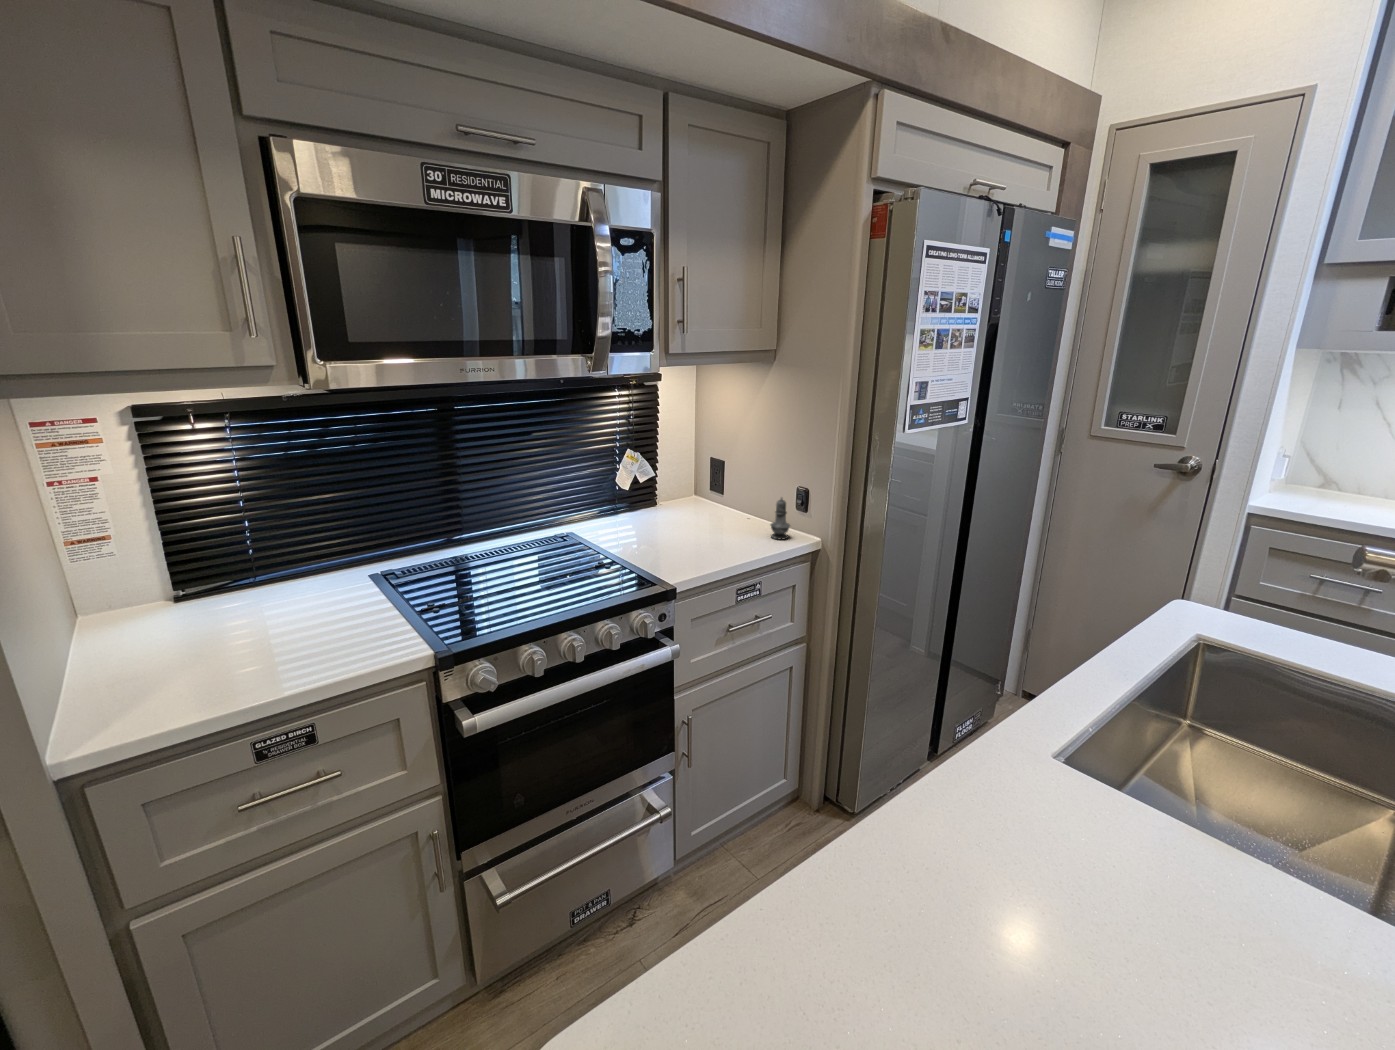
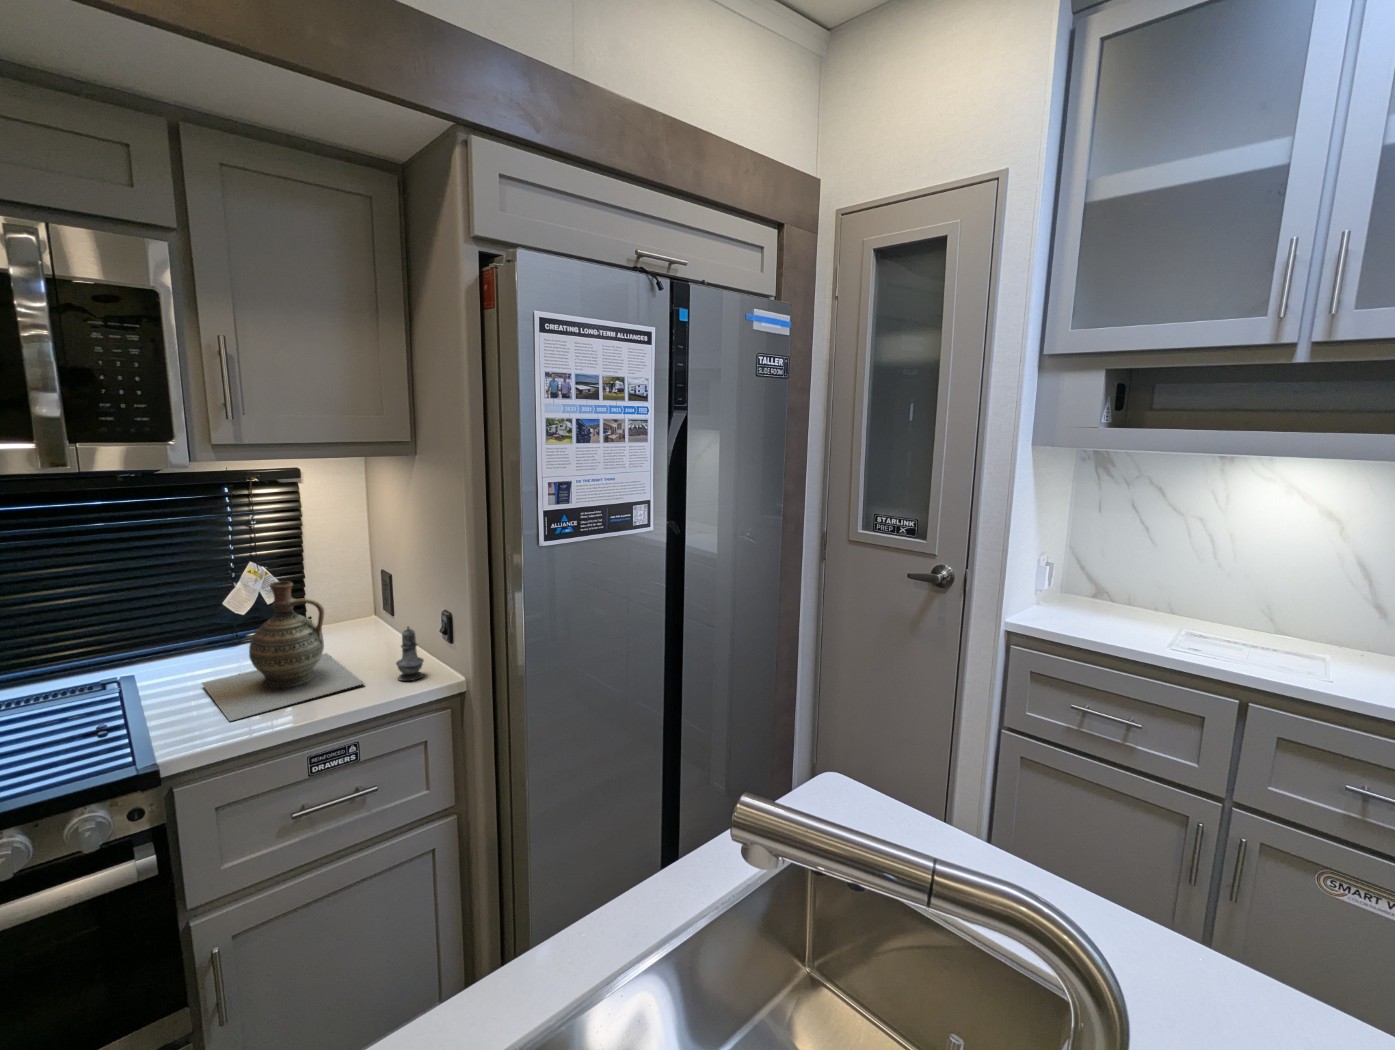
ceramic jug: none [634,460,753,561] -> present [202,581,364,721]

